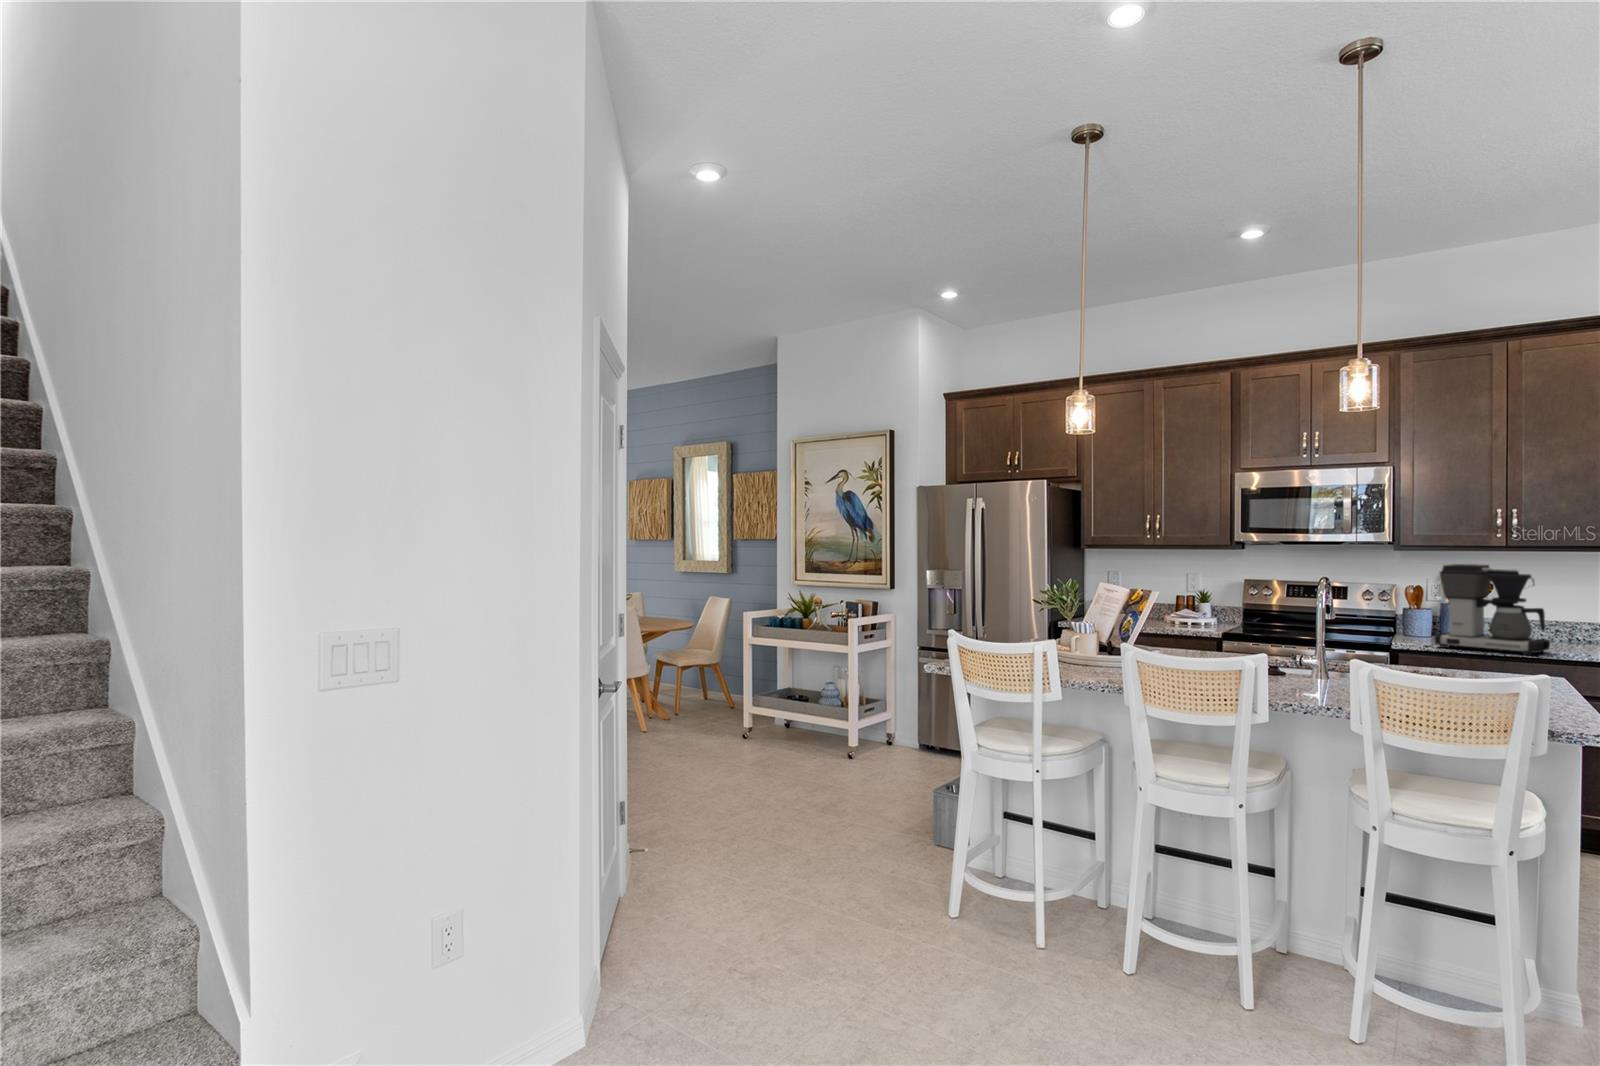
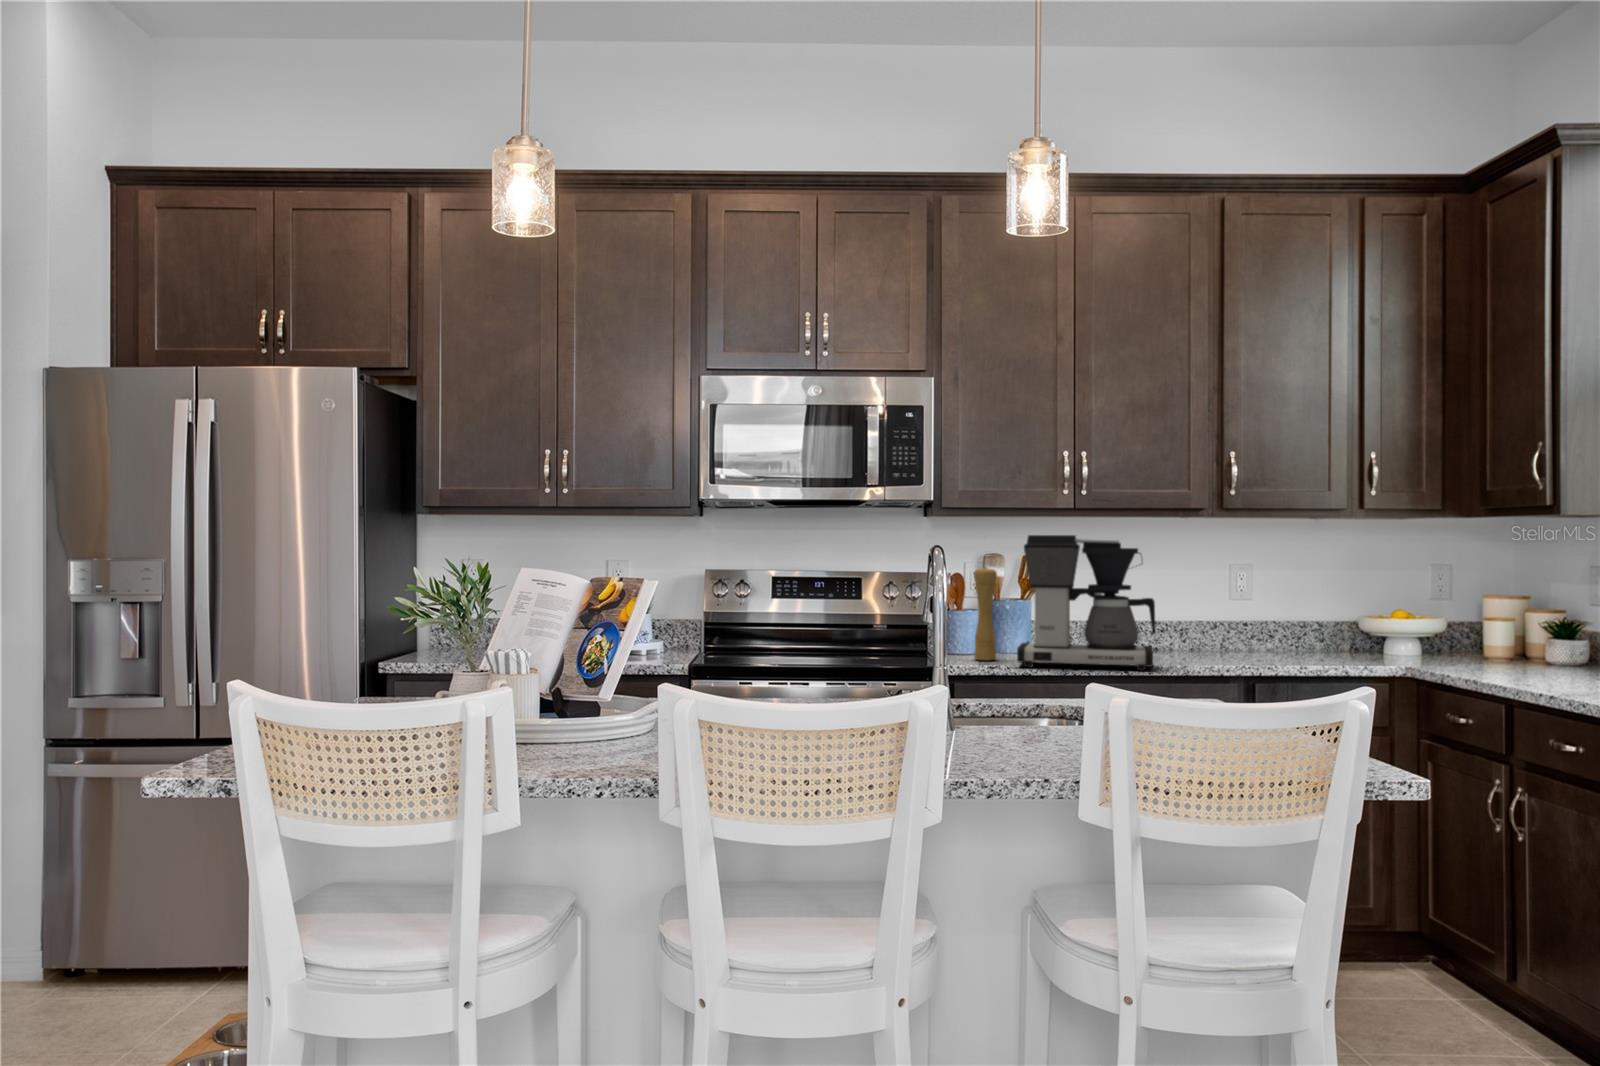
pepper mill: none [1417,583,1435,642] -> present [974,567,997,660]

